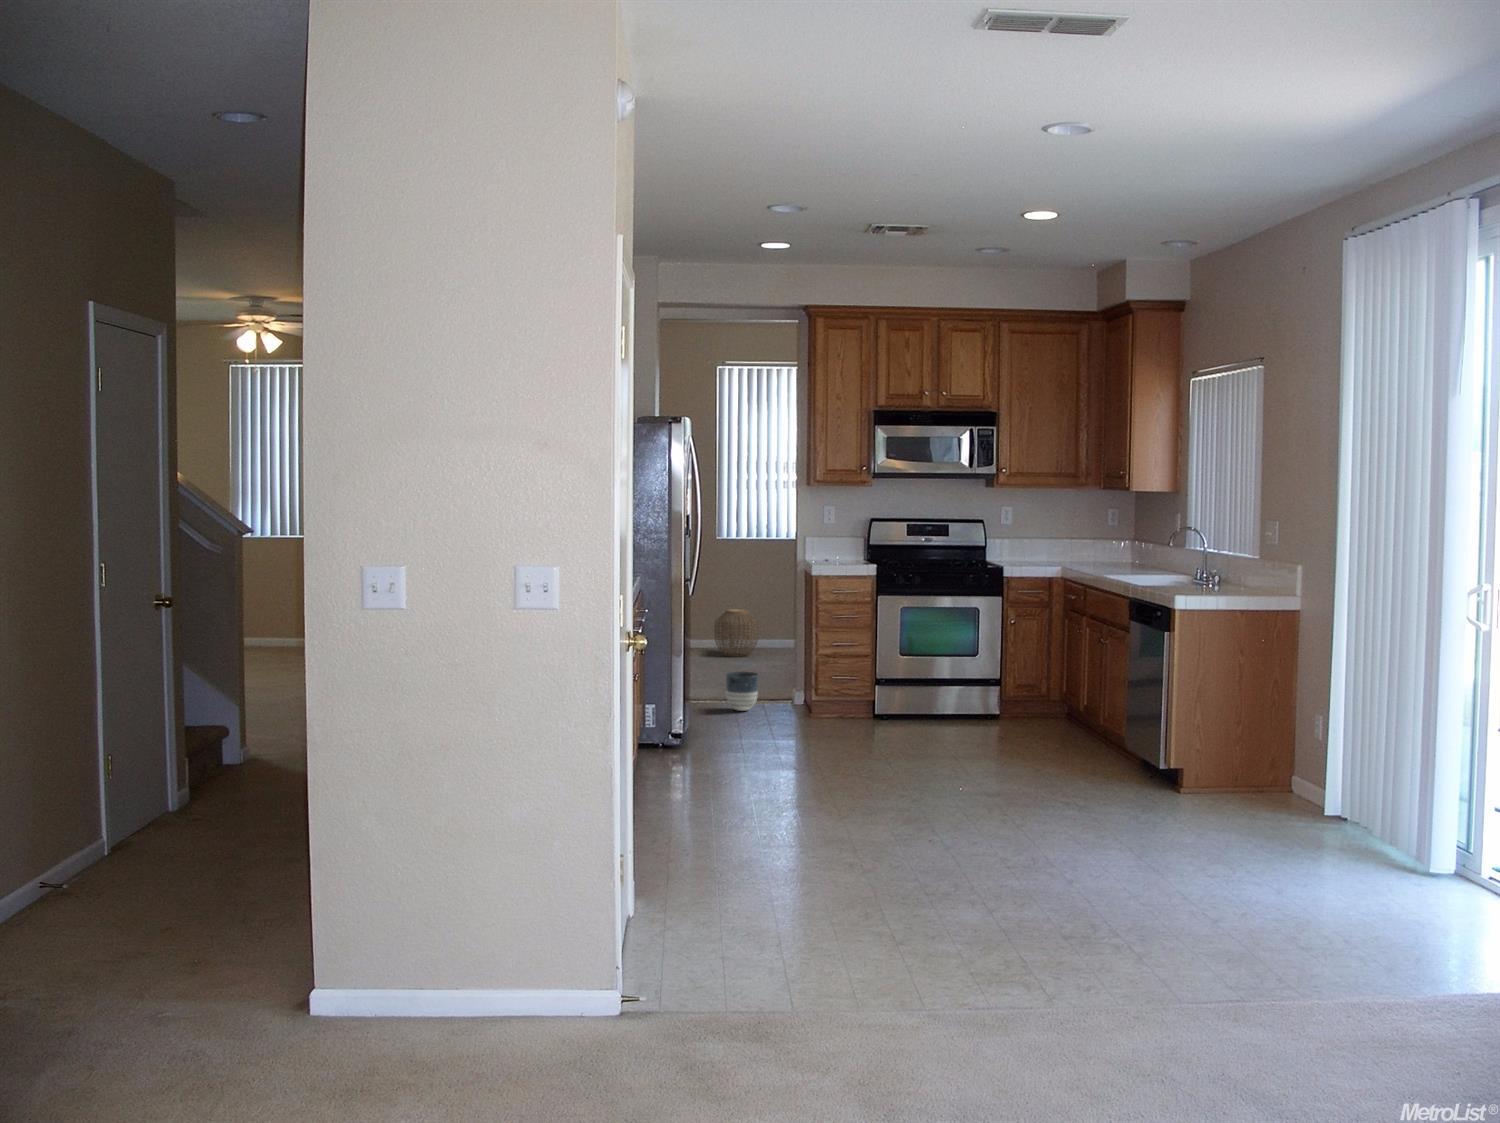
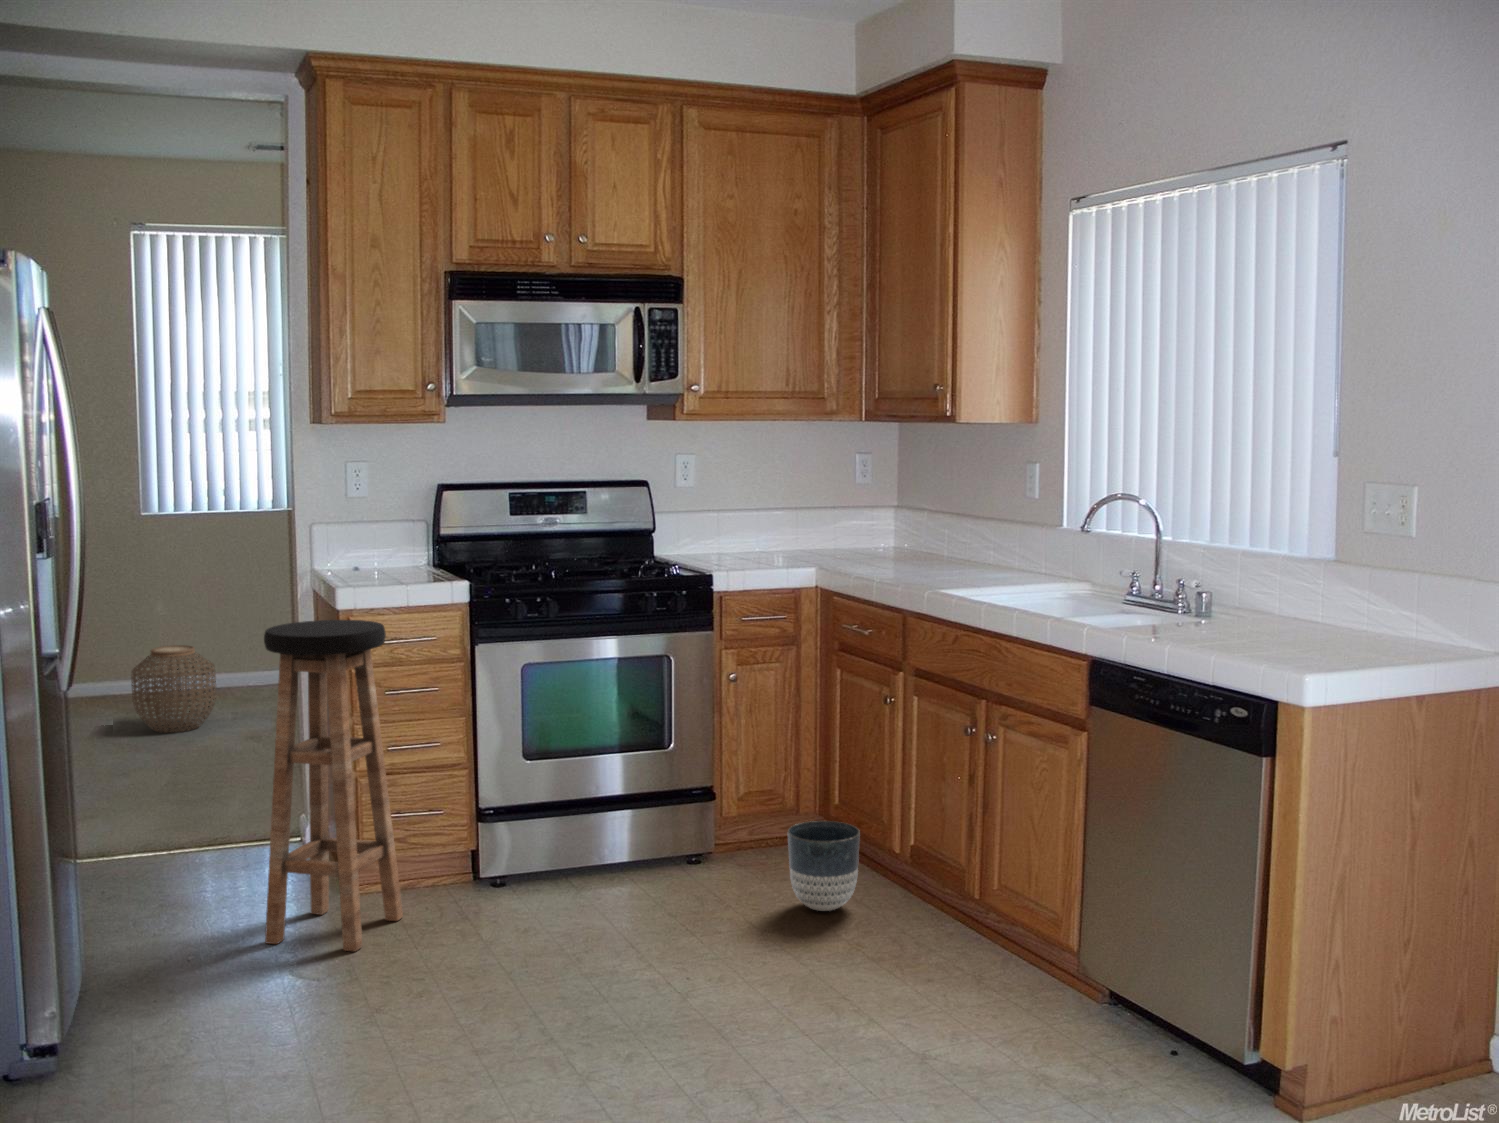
bar stool: none [771,579,835,732] -> present [264,620,403,951]
planter: present [726,672,759,711] -> present [788,821,860,911]

